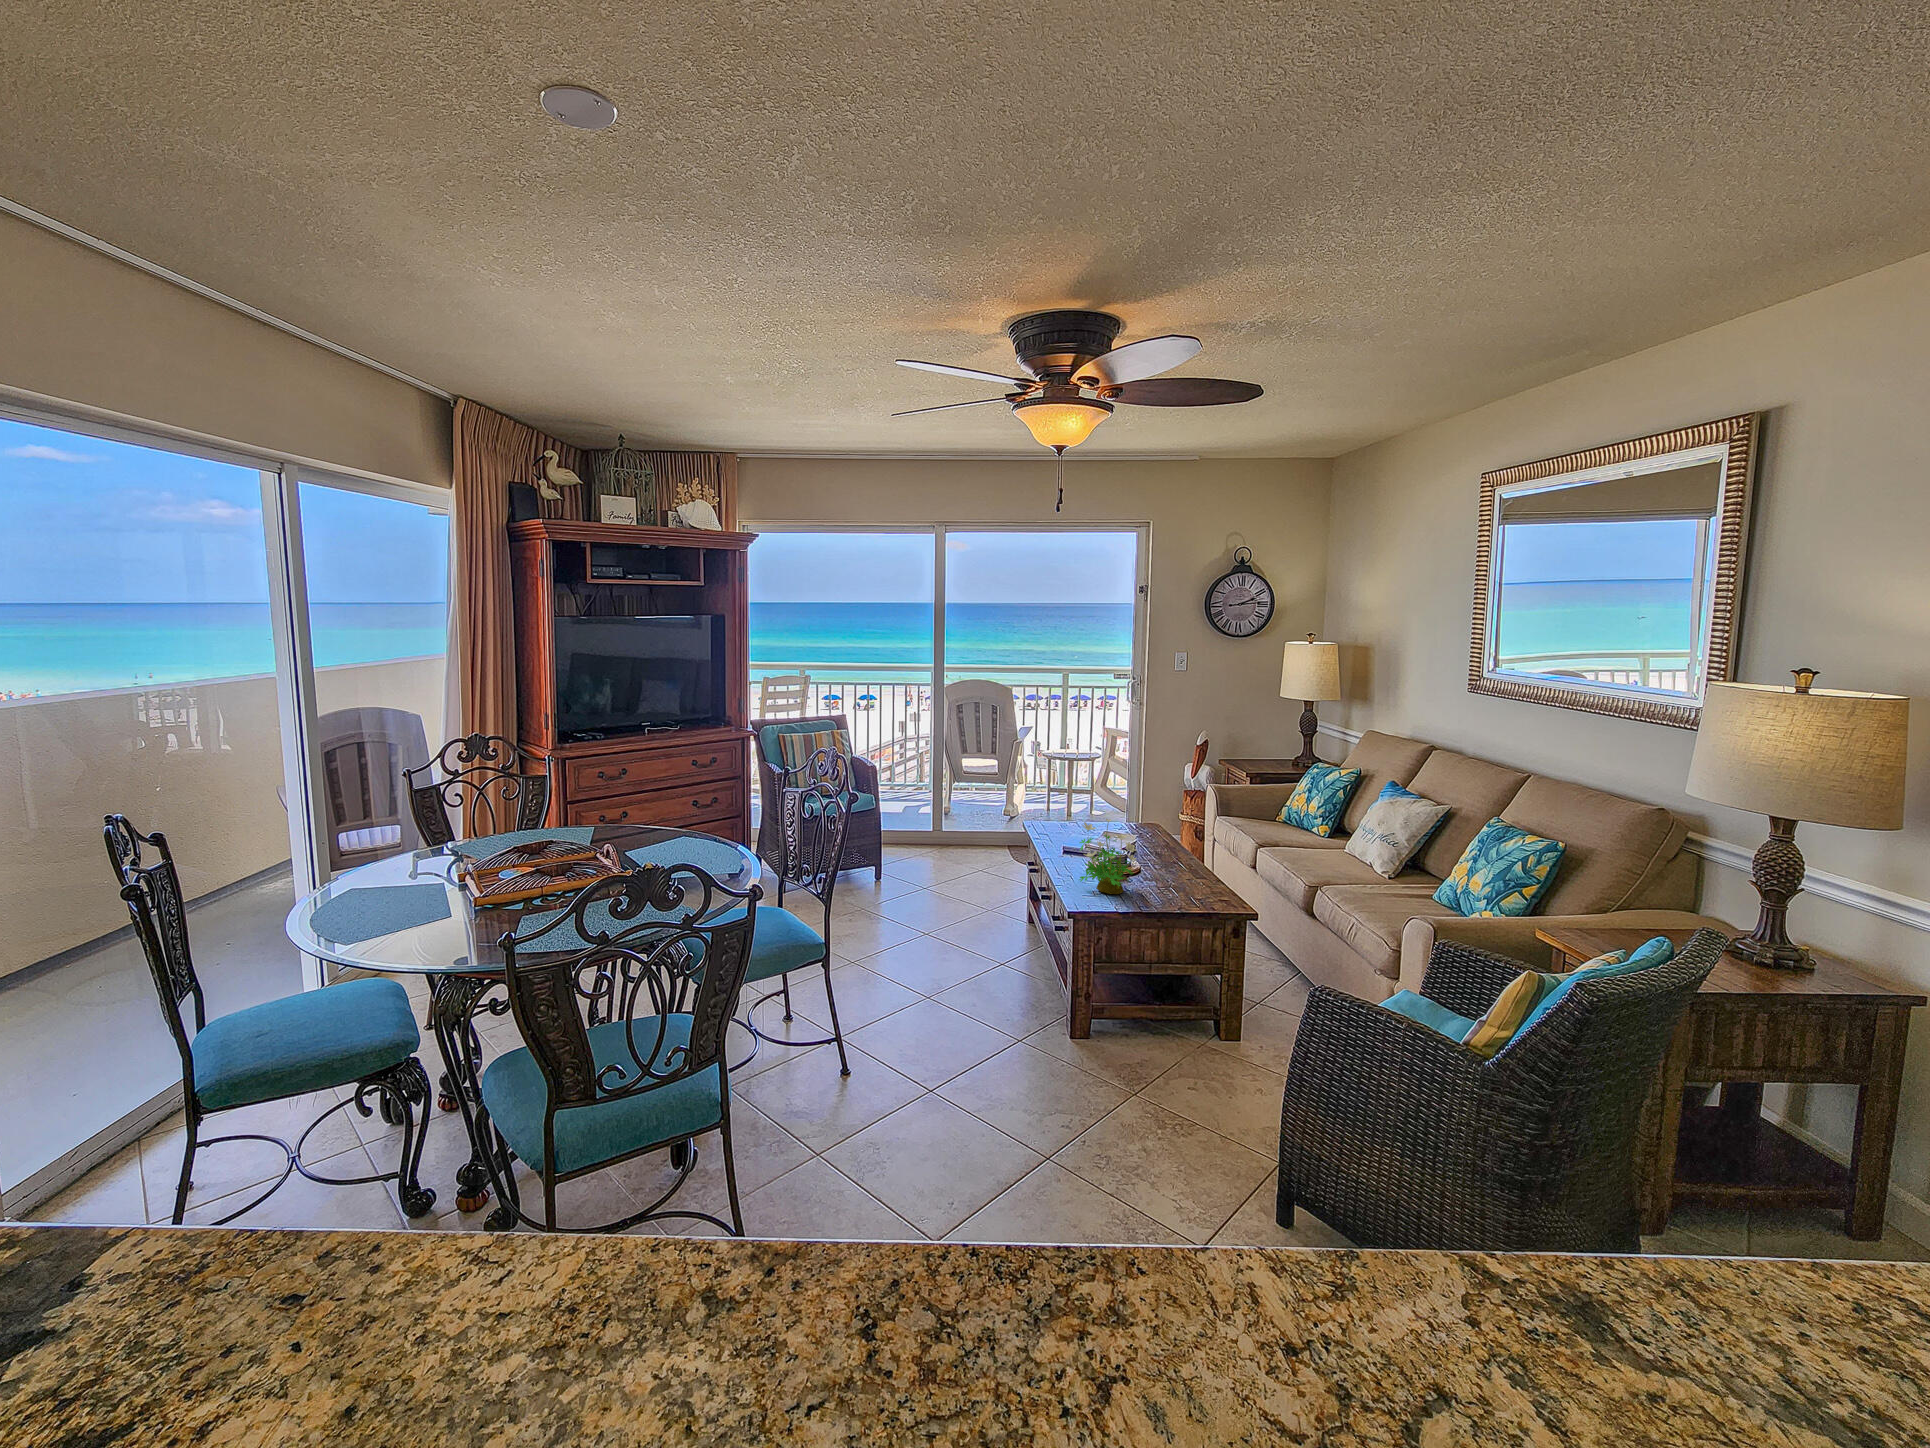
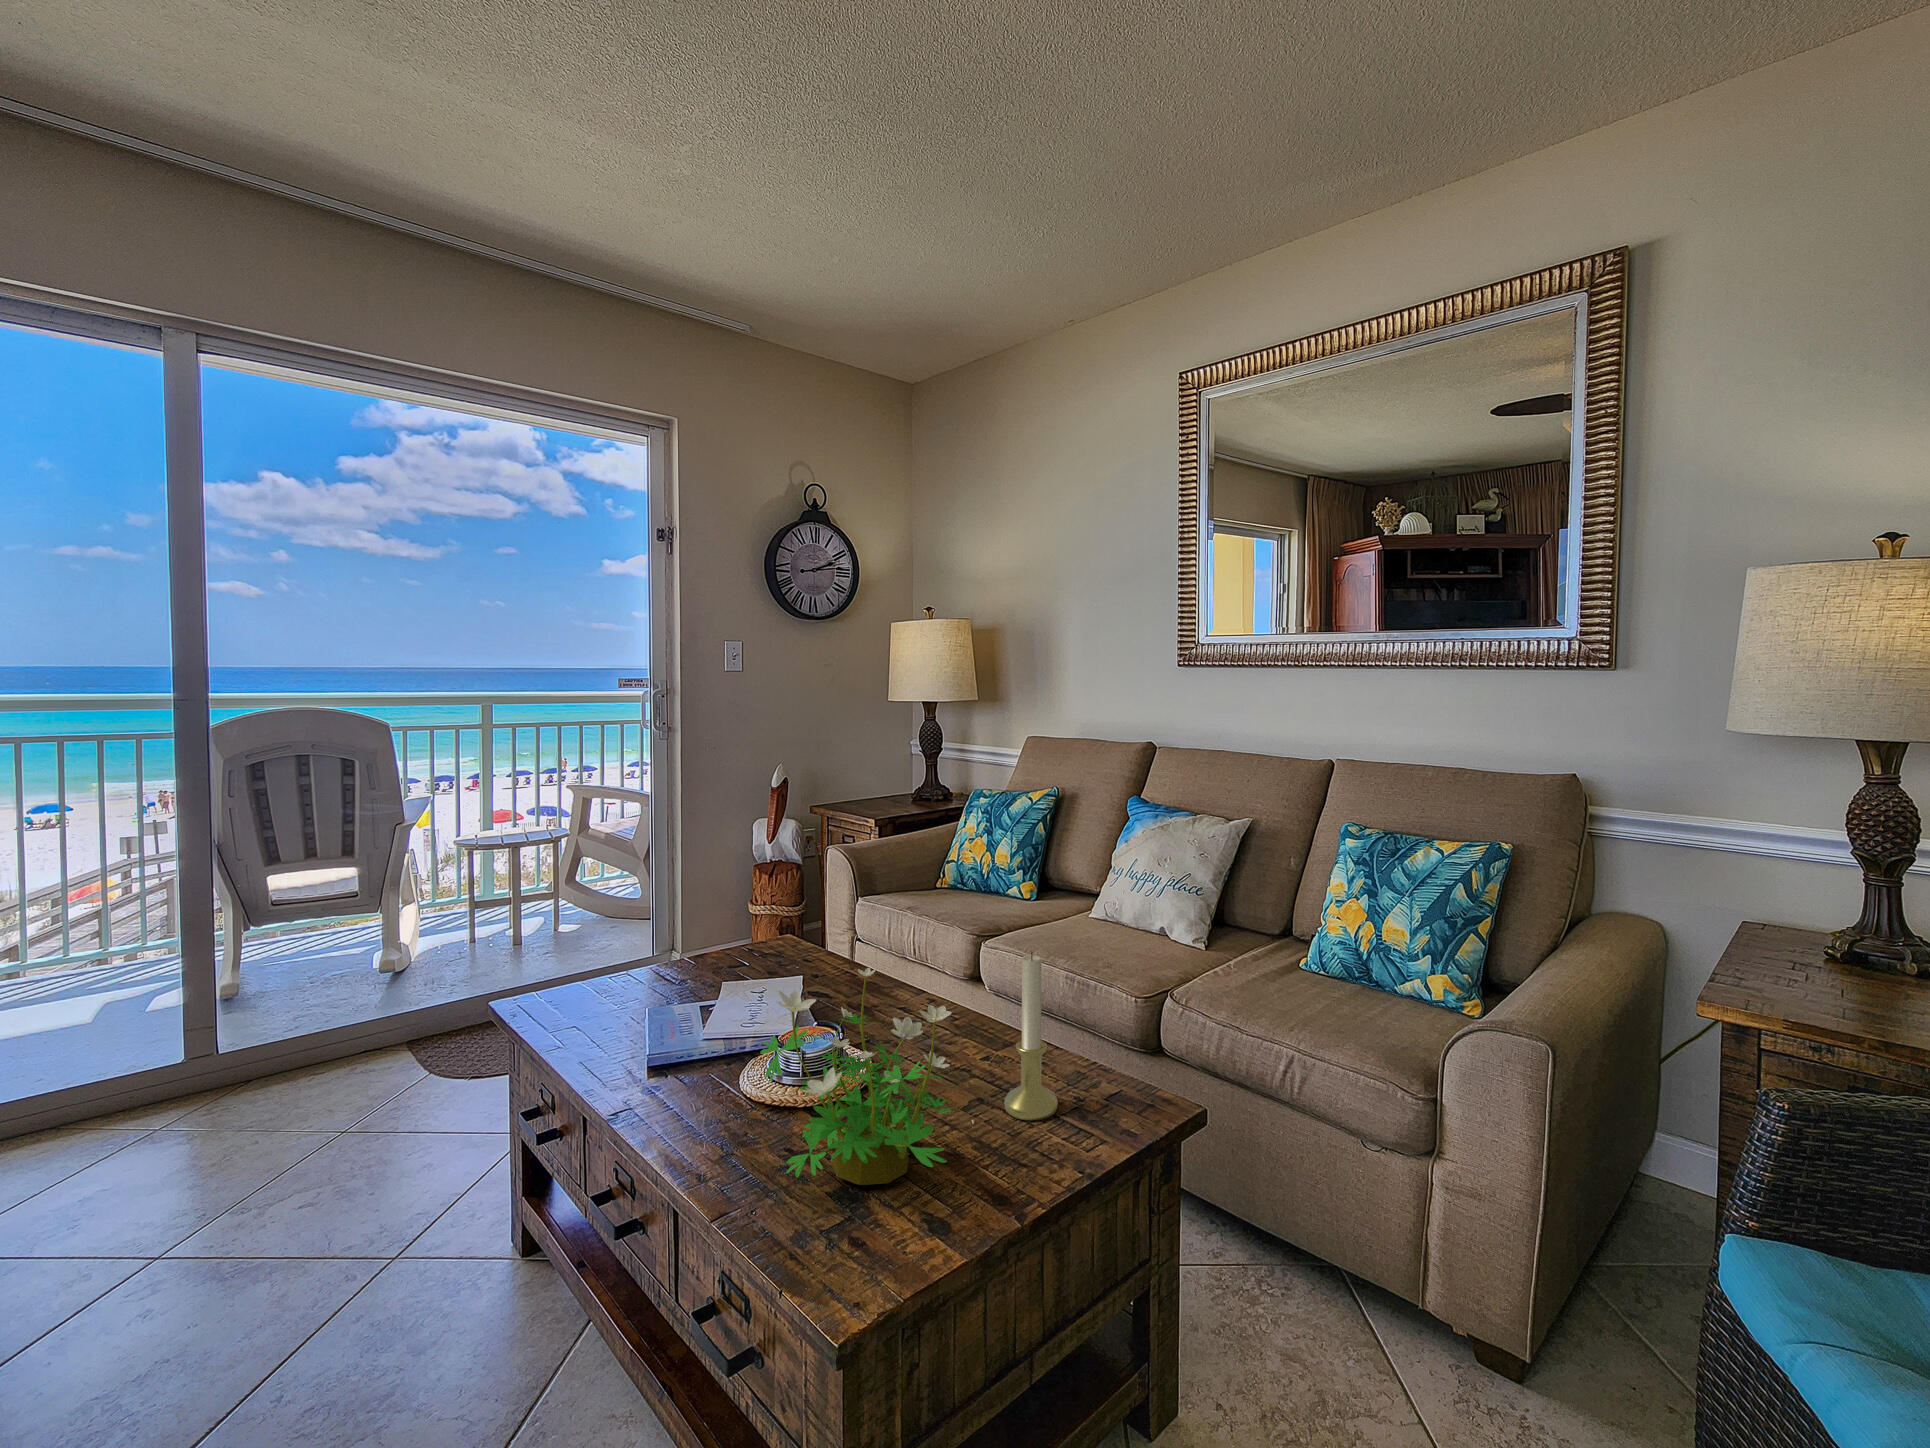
candle holder: none [1174,831,1198,899] -> present [1004,952,1058,1121]

